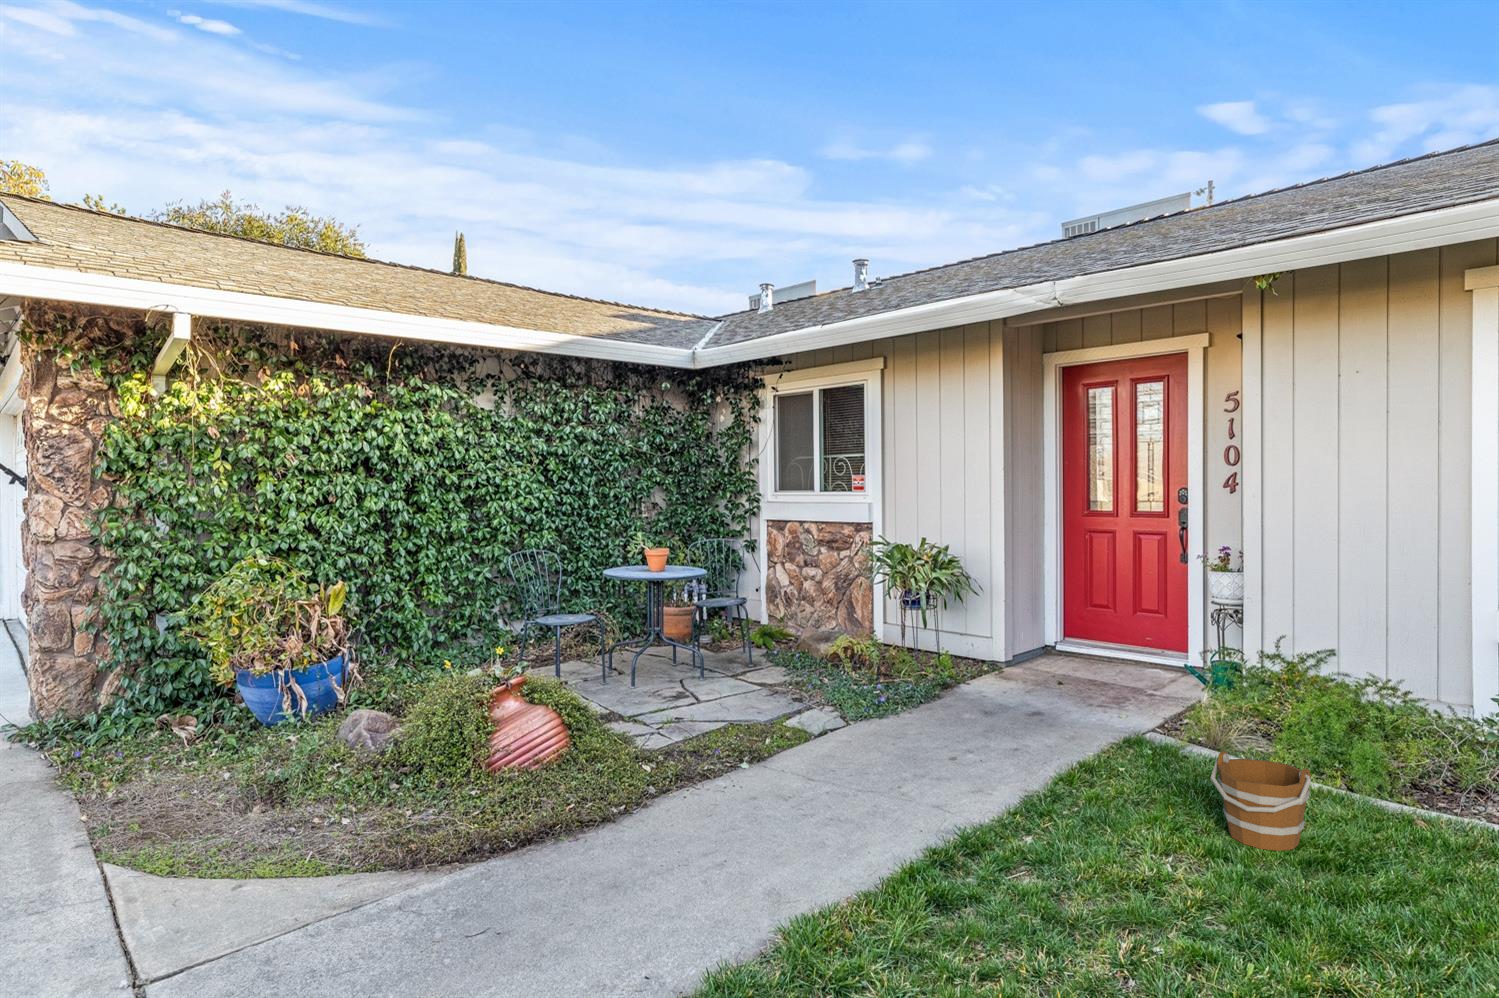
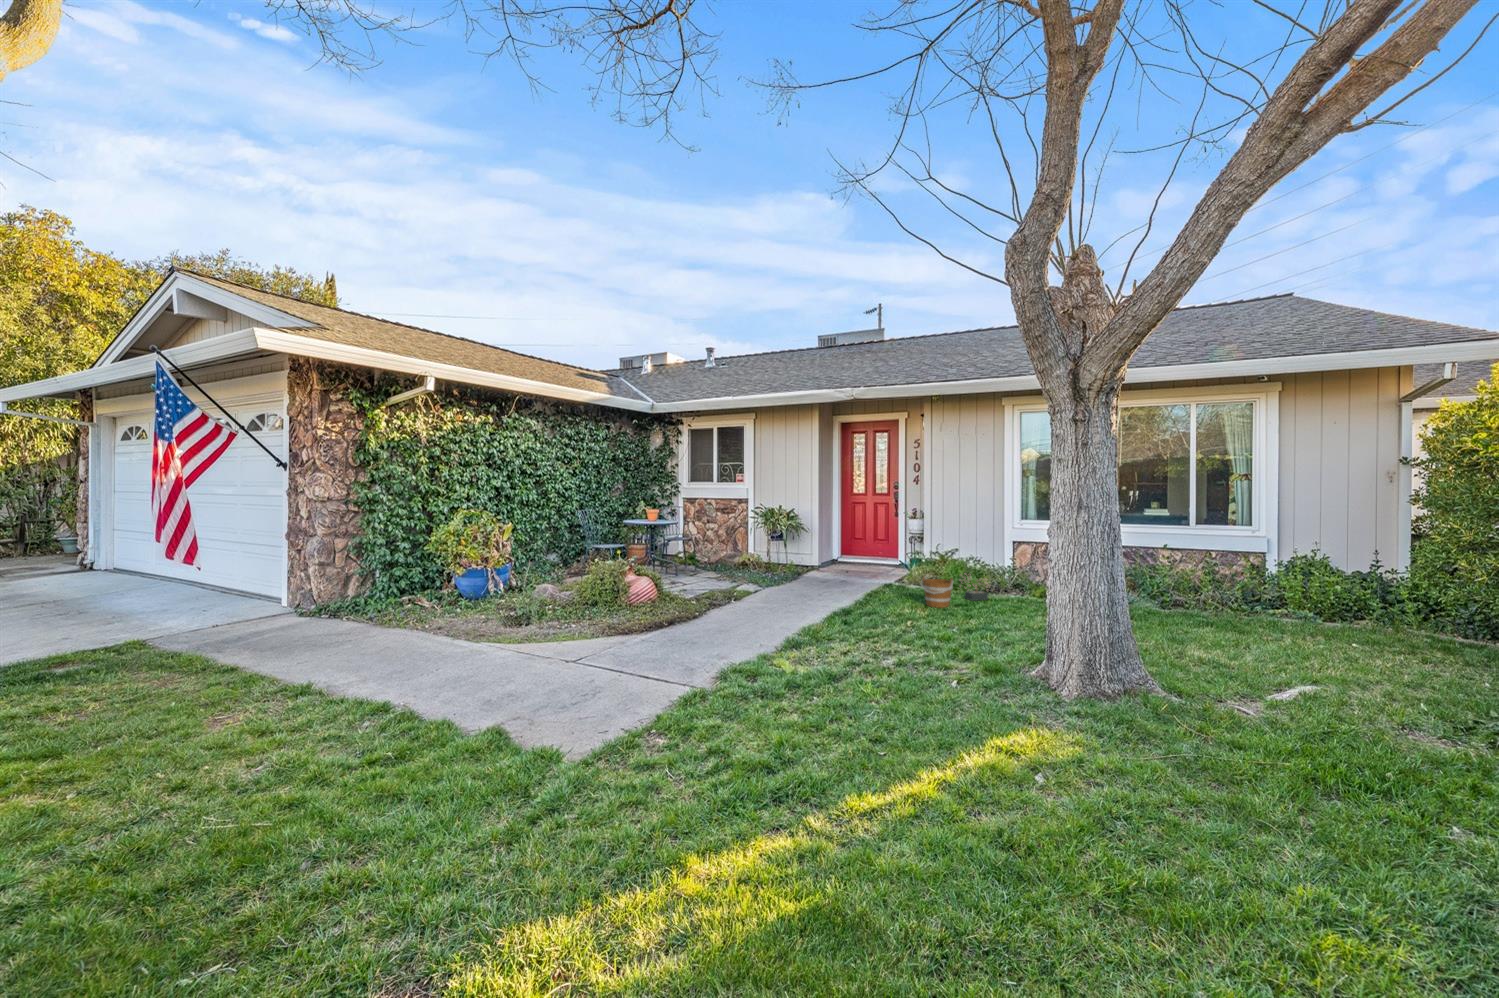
decorative plant: none [1331,742,1433,825] -> present [961,575,988,601]

